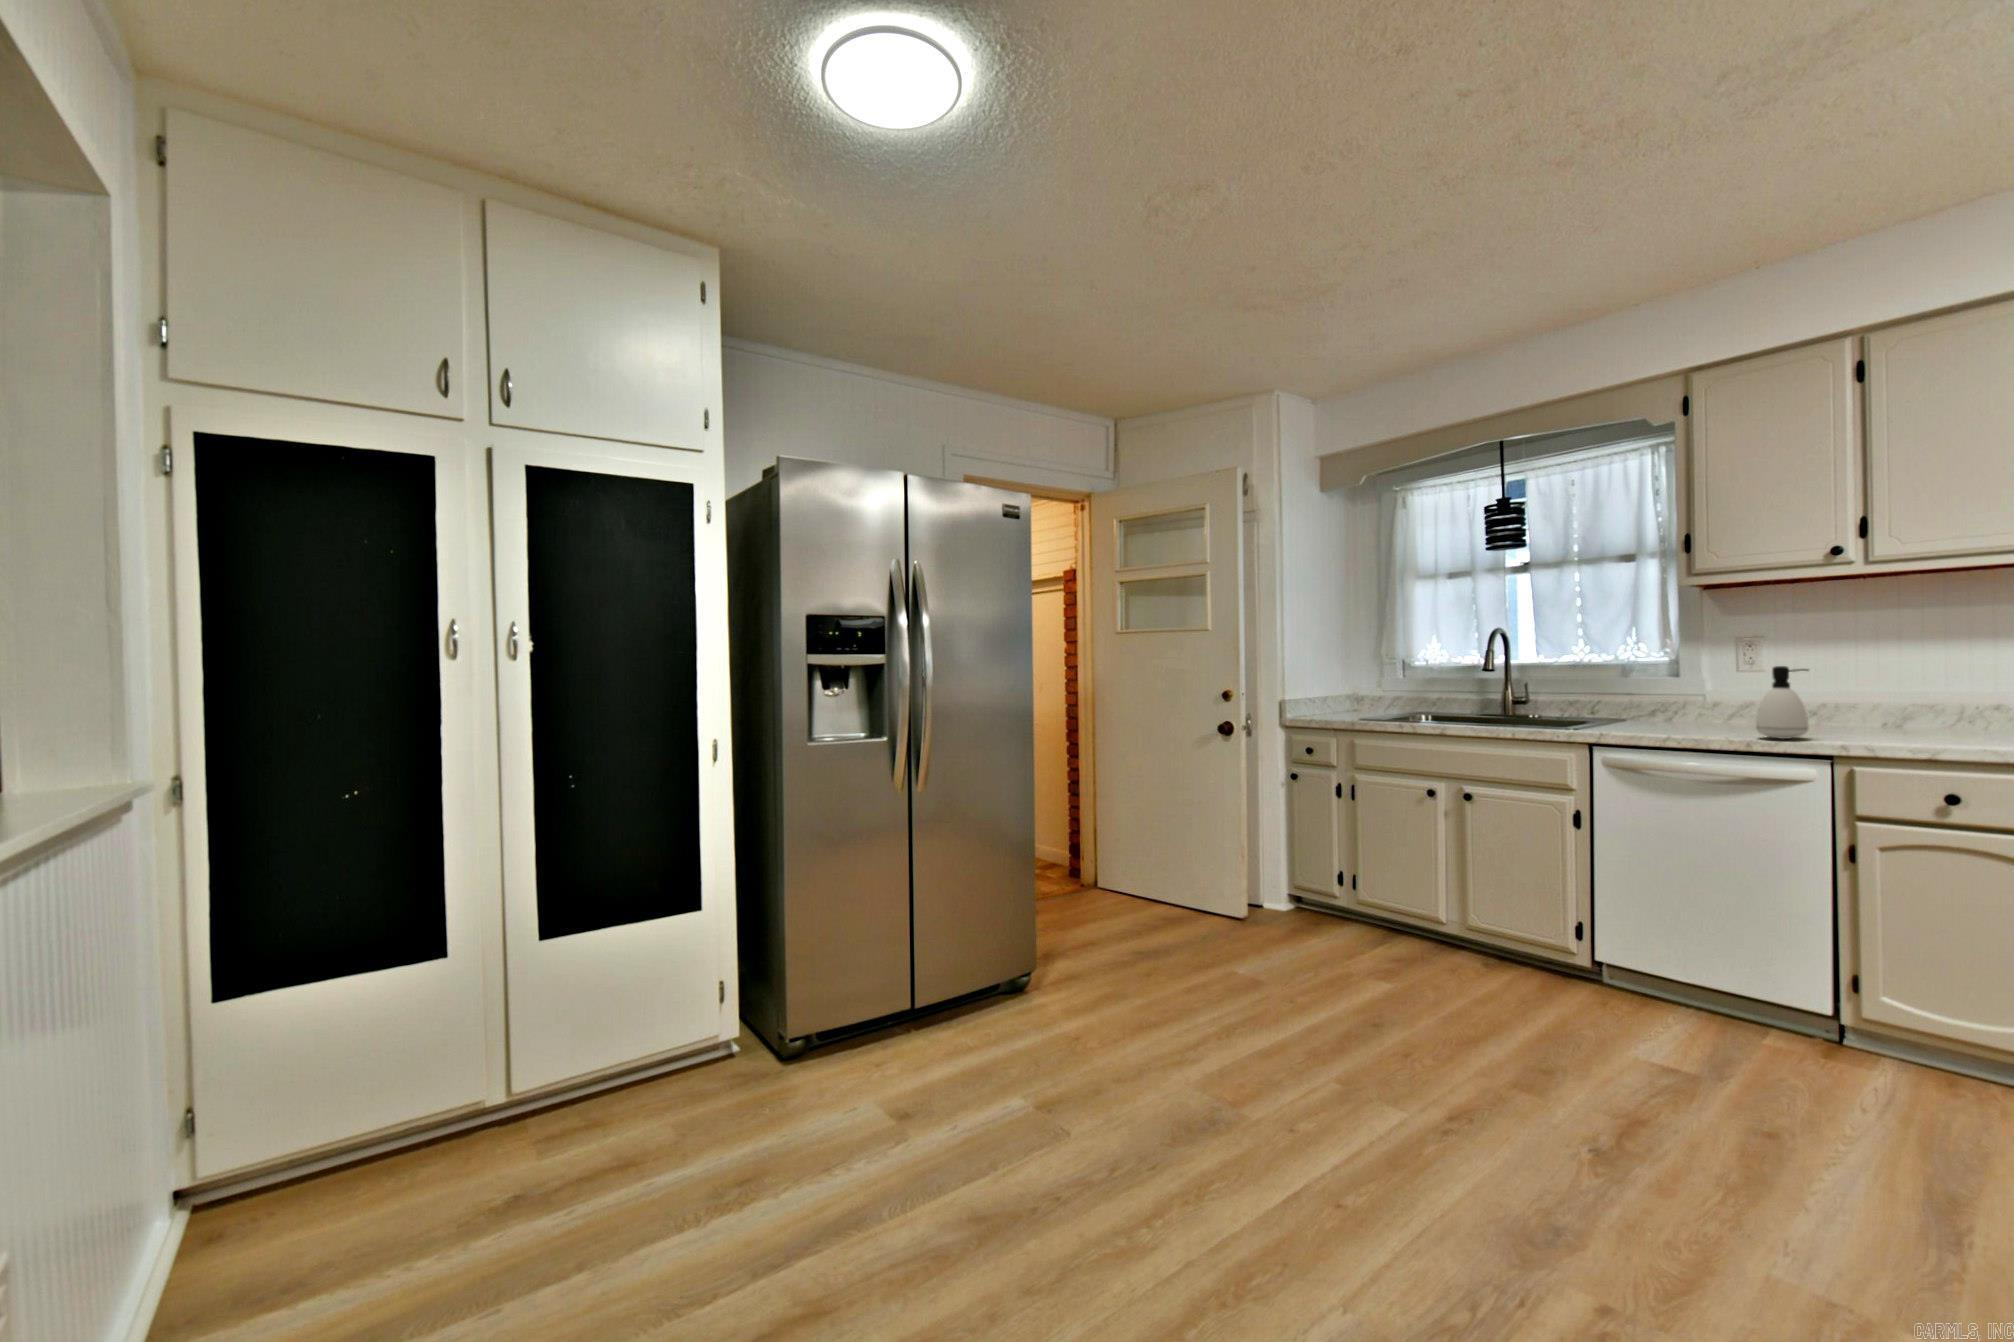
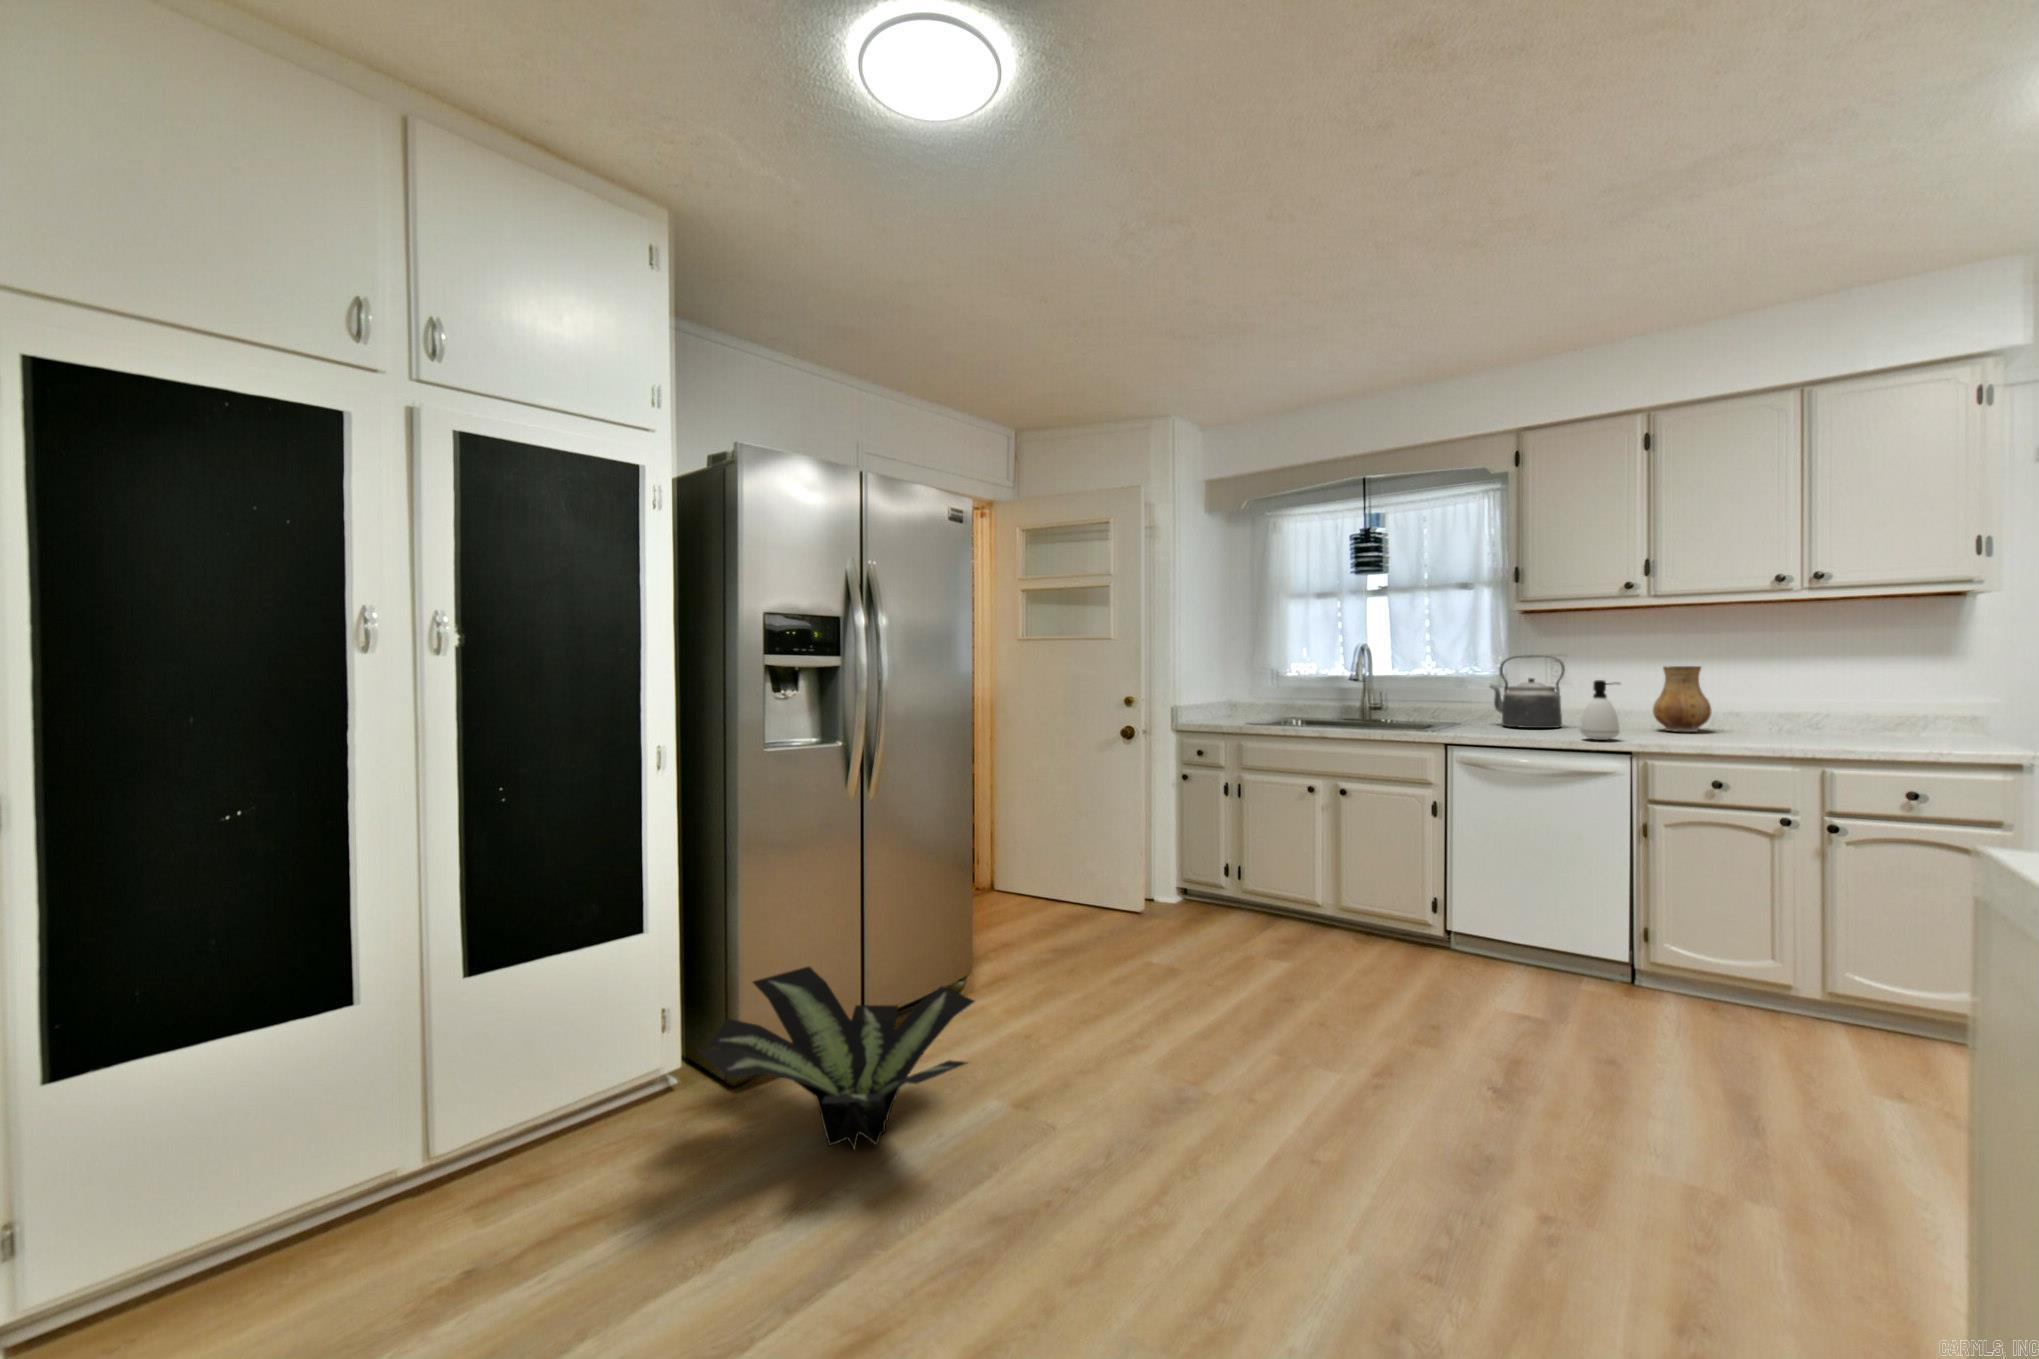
kettle: none [1654,637,1749,724] -> present [1490,655,1565,728]
ceramic pitcher: none [1869,647,1952,729] -> present [1653,666,1711,732]
potted plant: none [720,951,1000,1130] -> present [698,967,974,1150]

